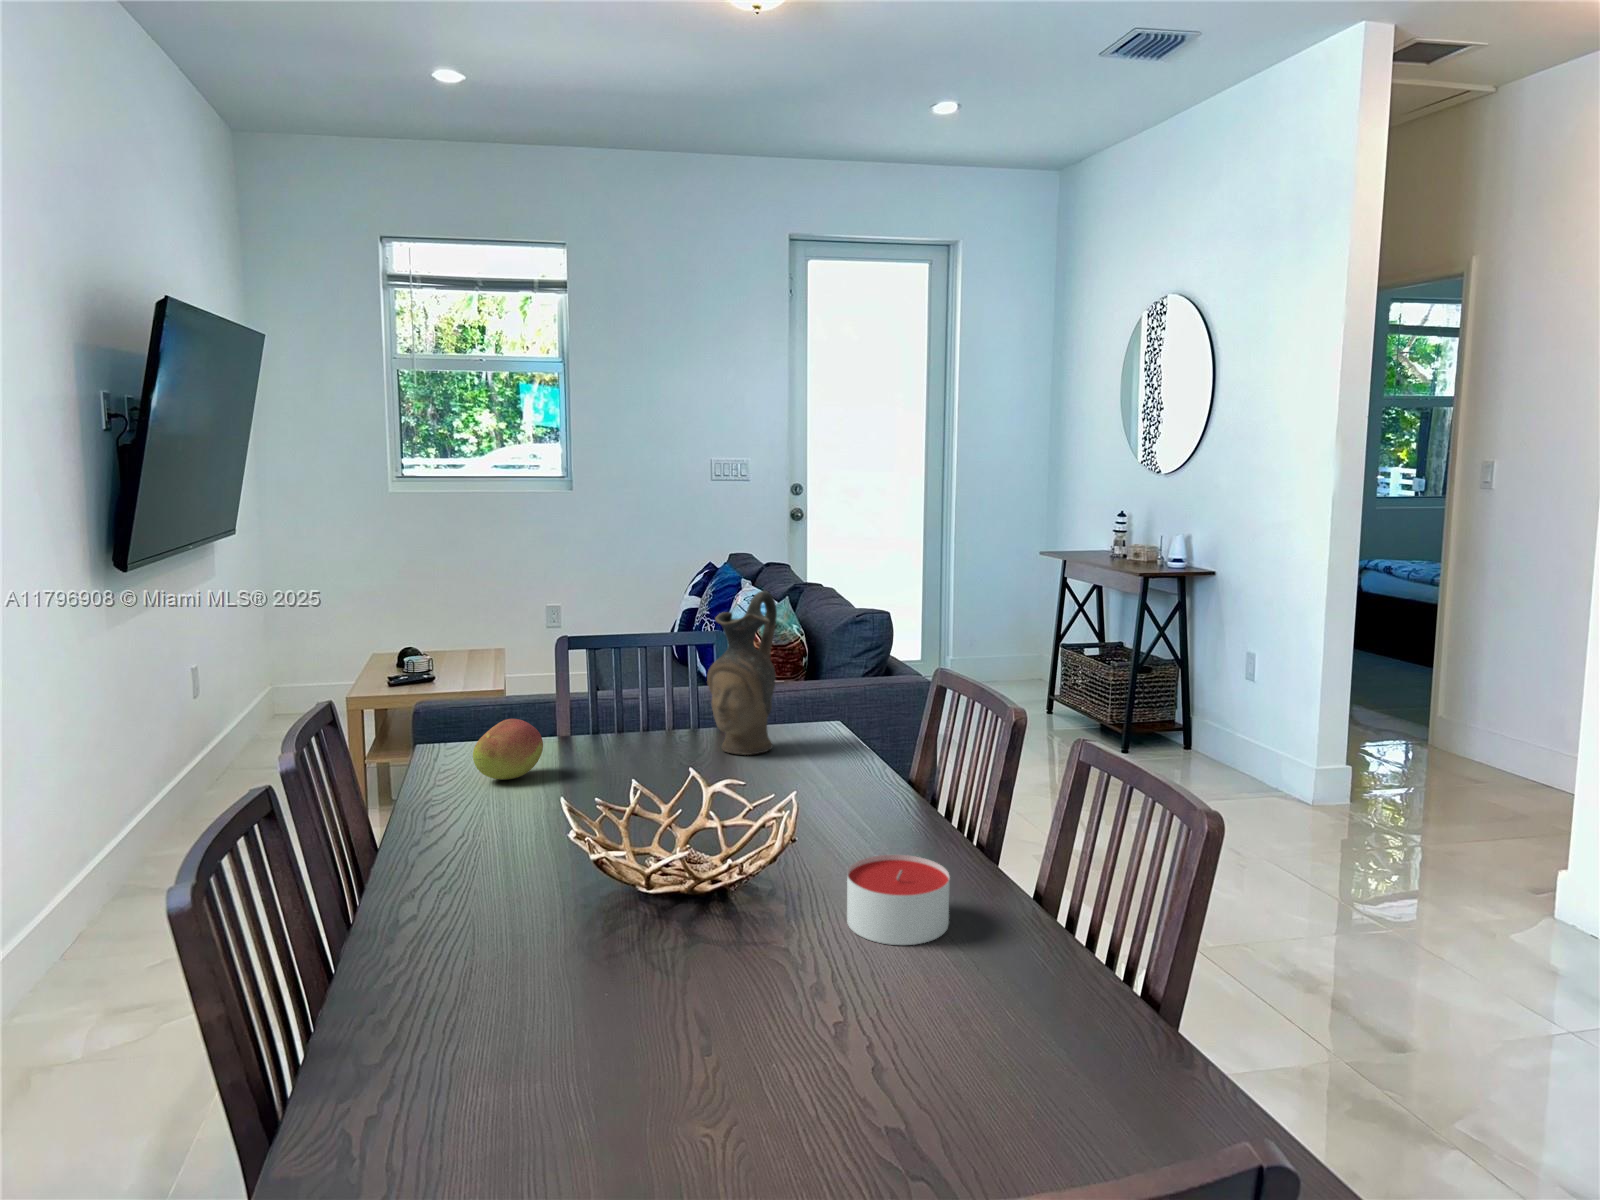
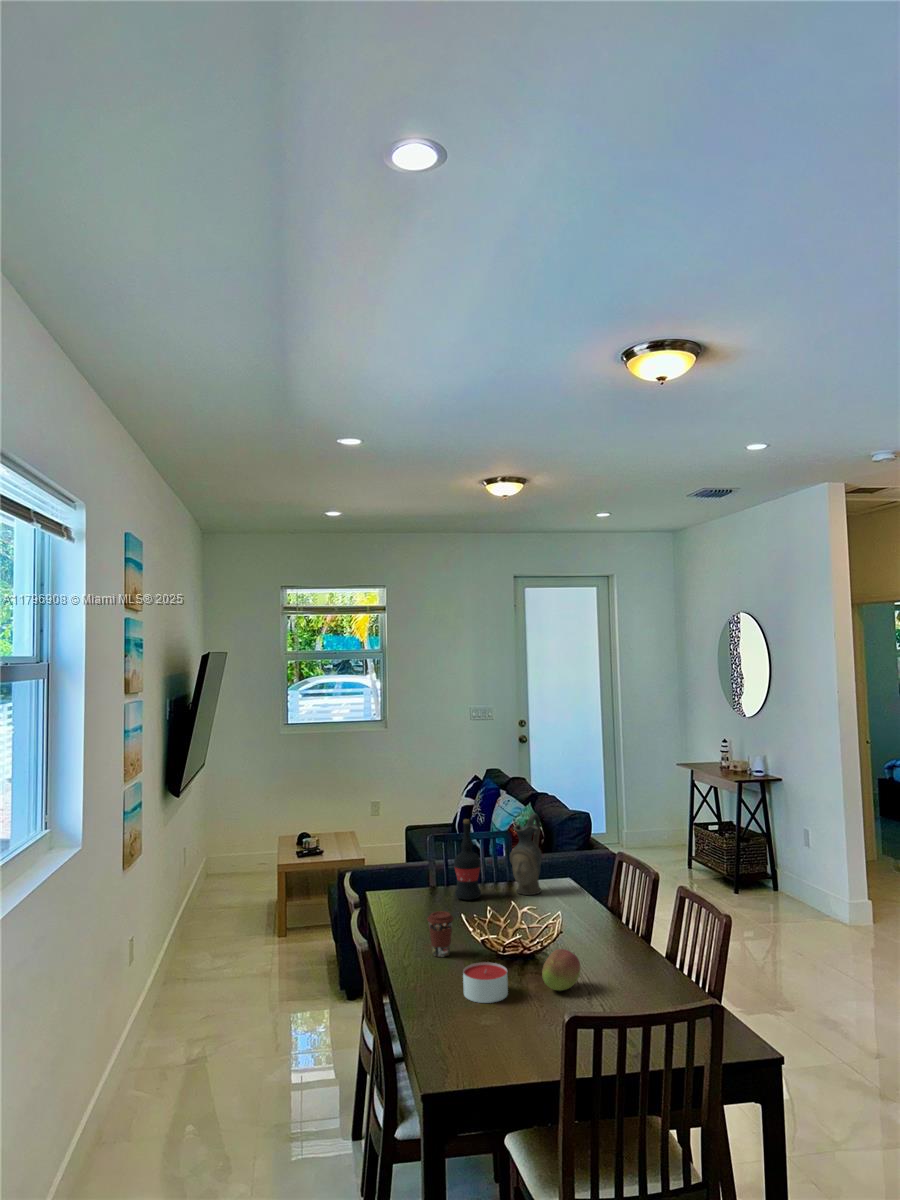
wine bottle: none [583,598,643,764] -> present [454,819,481,900]
fruit: present [473,719,543,780] -> present [542,949,581,991]
coffee cup: none [441,795,512,905] -> present [427,911,454,957]
candle: present [847,855,950,945] -> present [463,962,508,1003]

